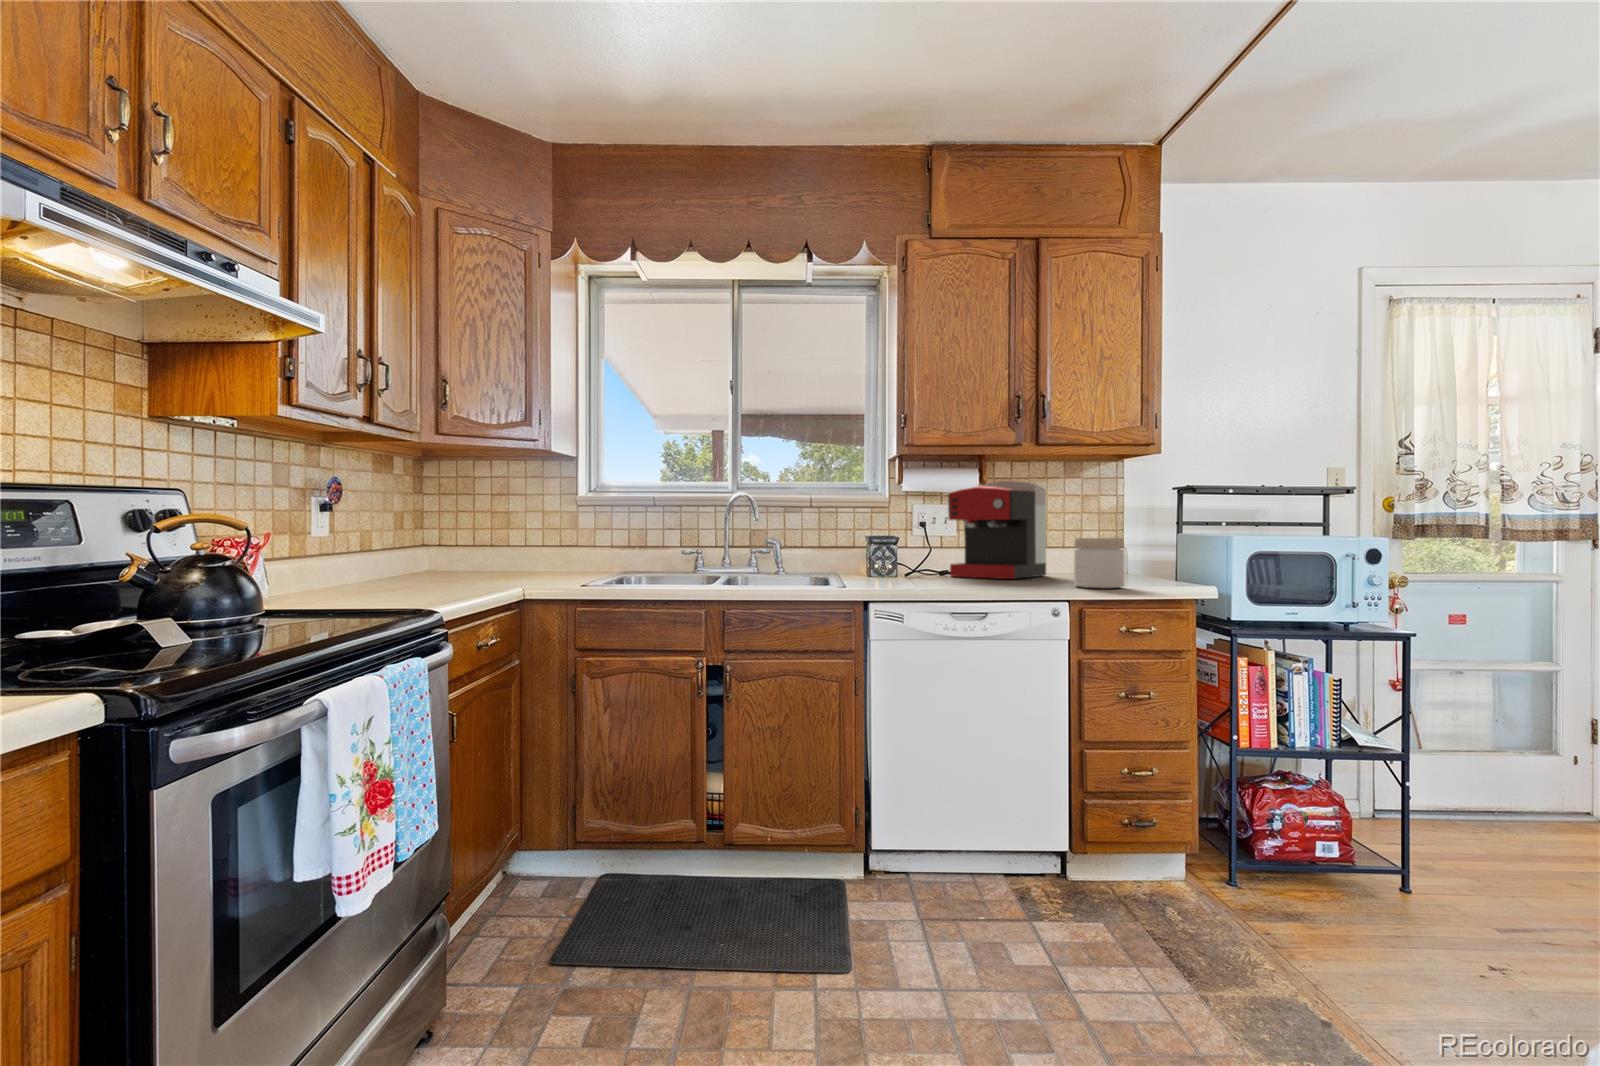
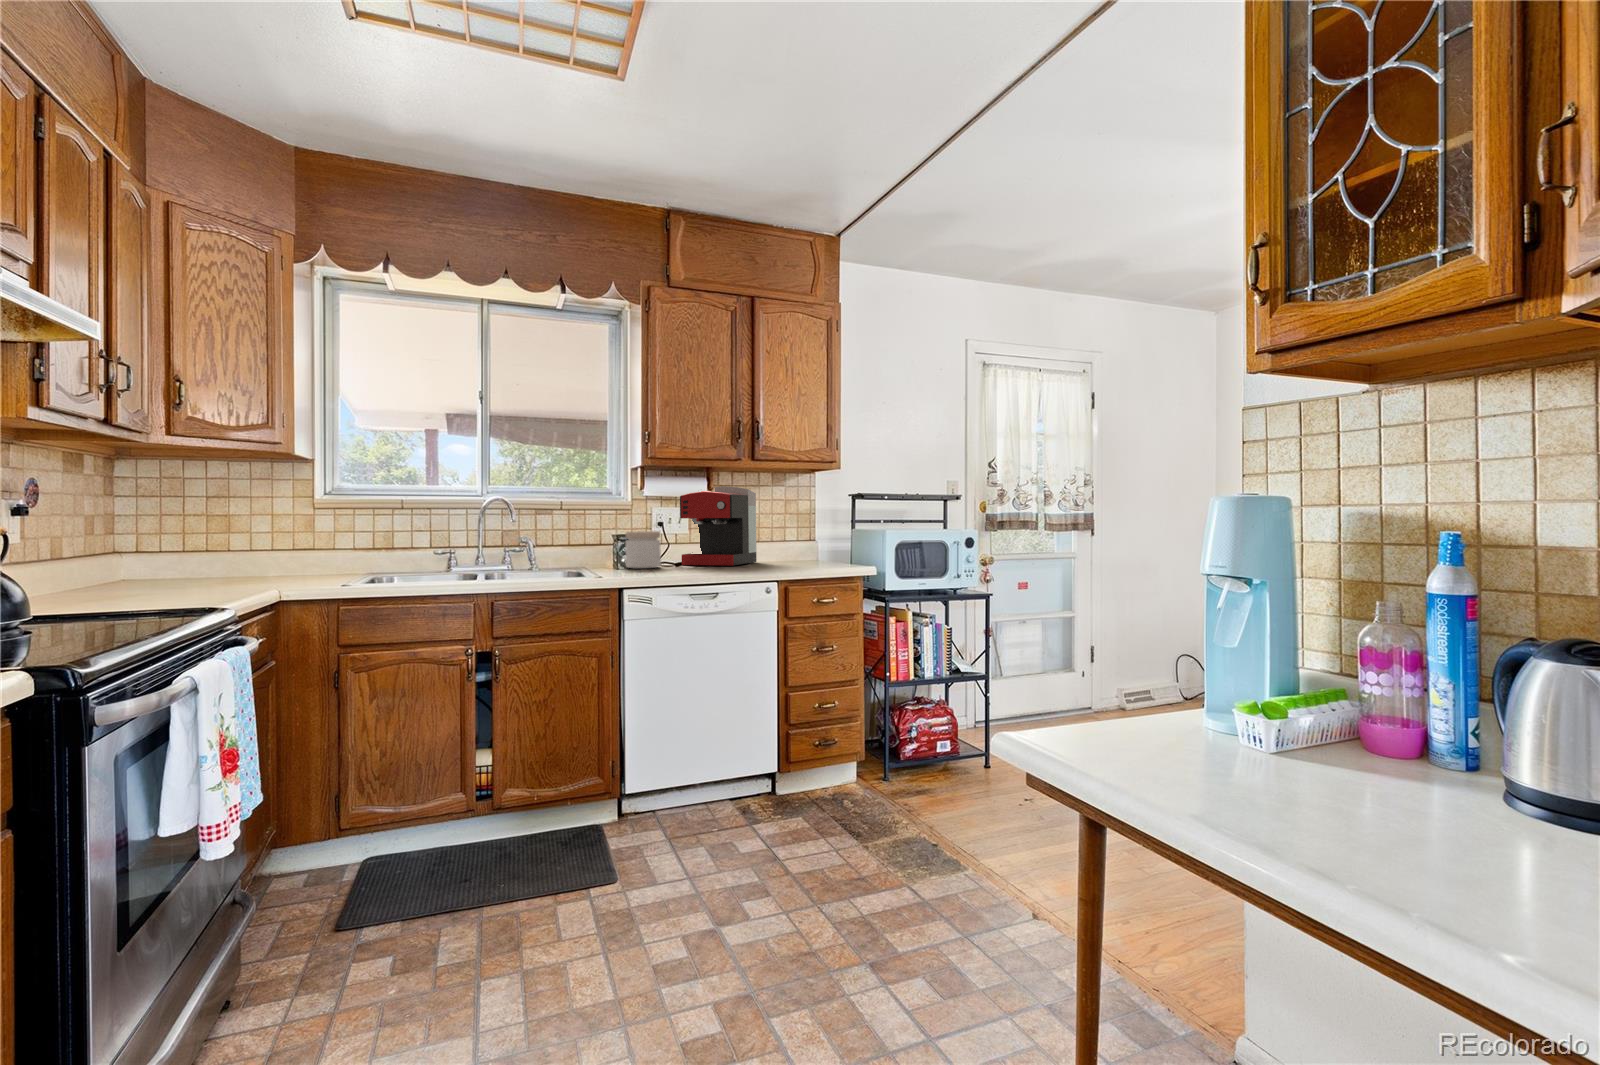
jar: present [1074,538,1124,588] -> present [626,531,661,568]

